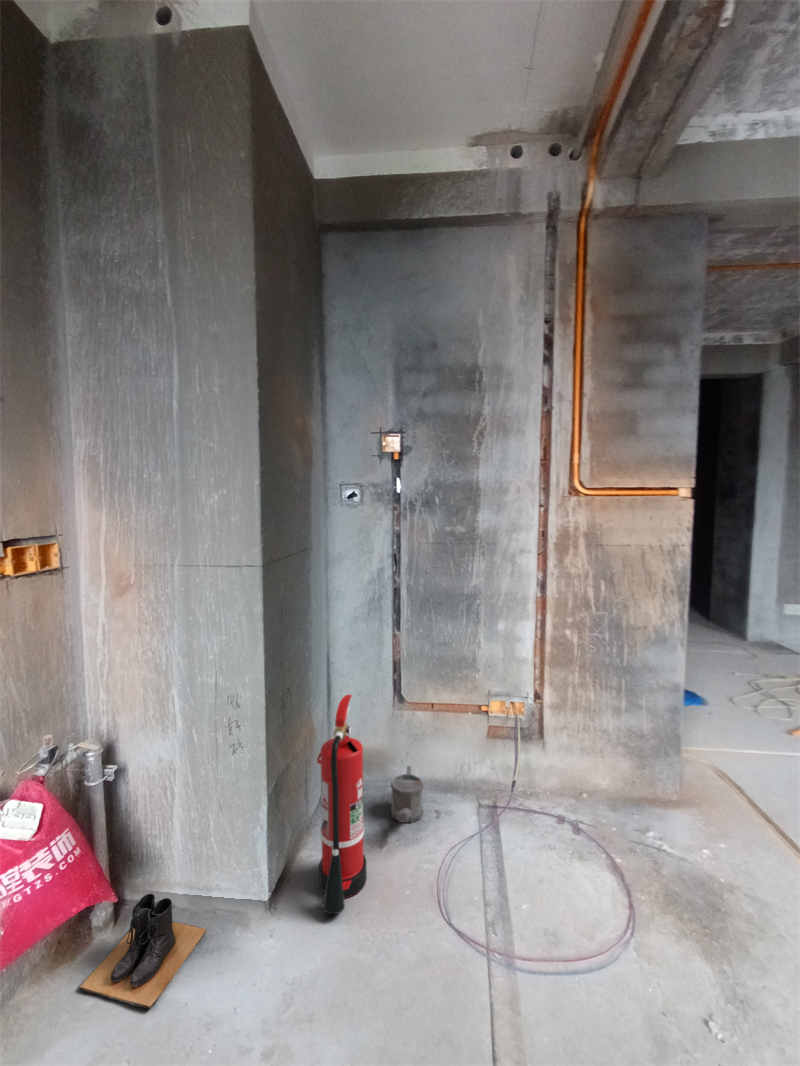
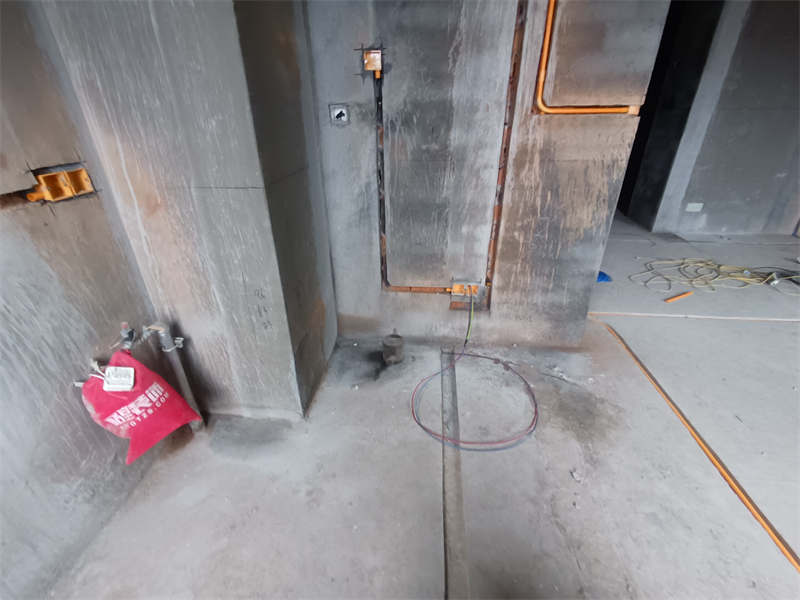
fire extinguisher: present [317,695,367,914] -> none [326,285,366,419]
boots: present [80,893,206,1009] -> none [190,413,265,472]

